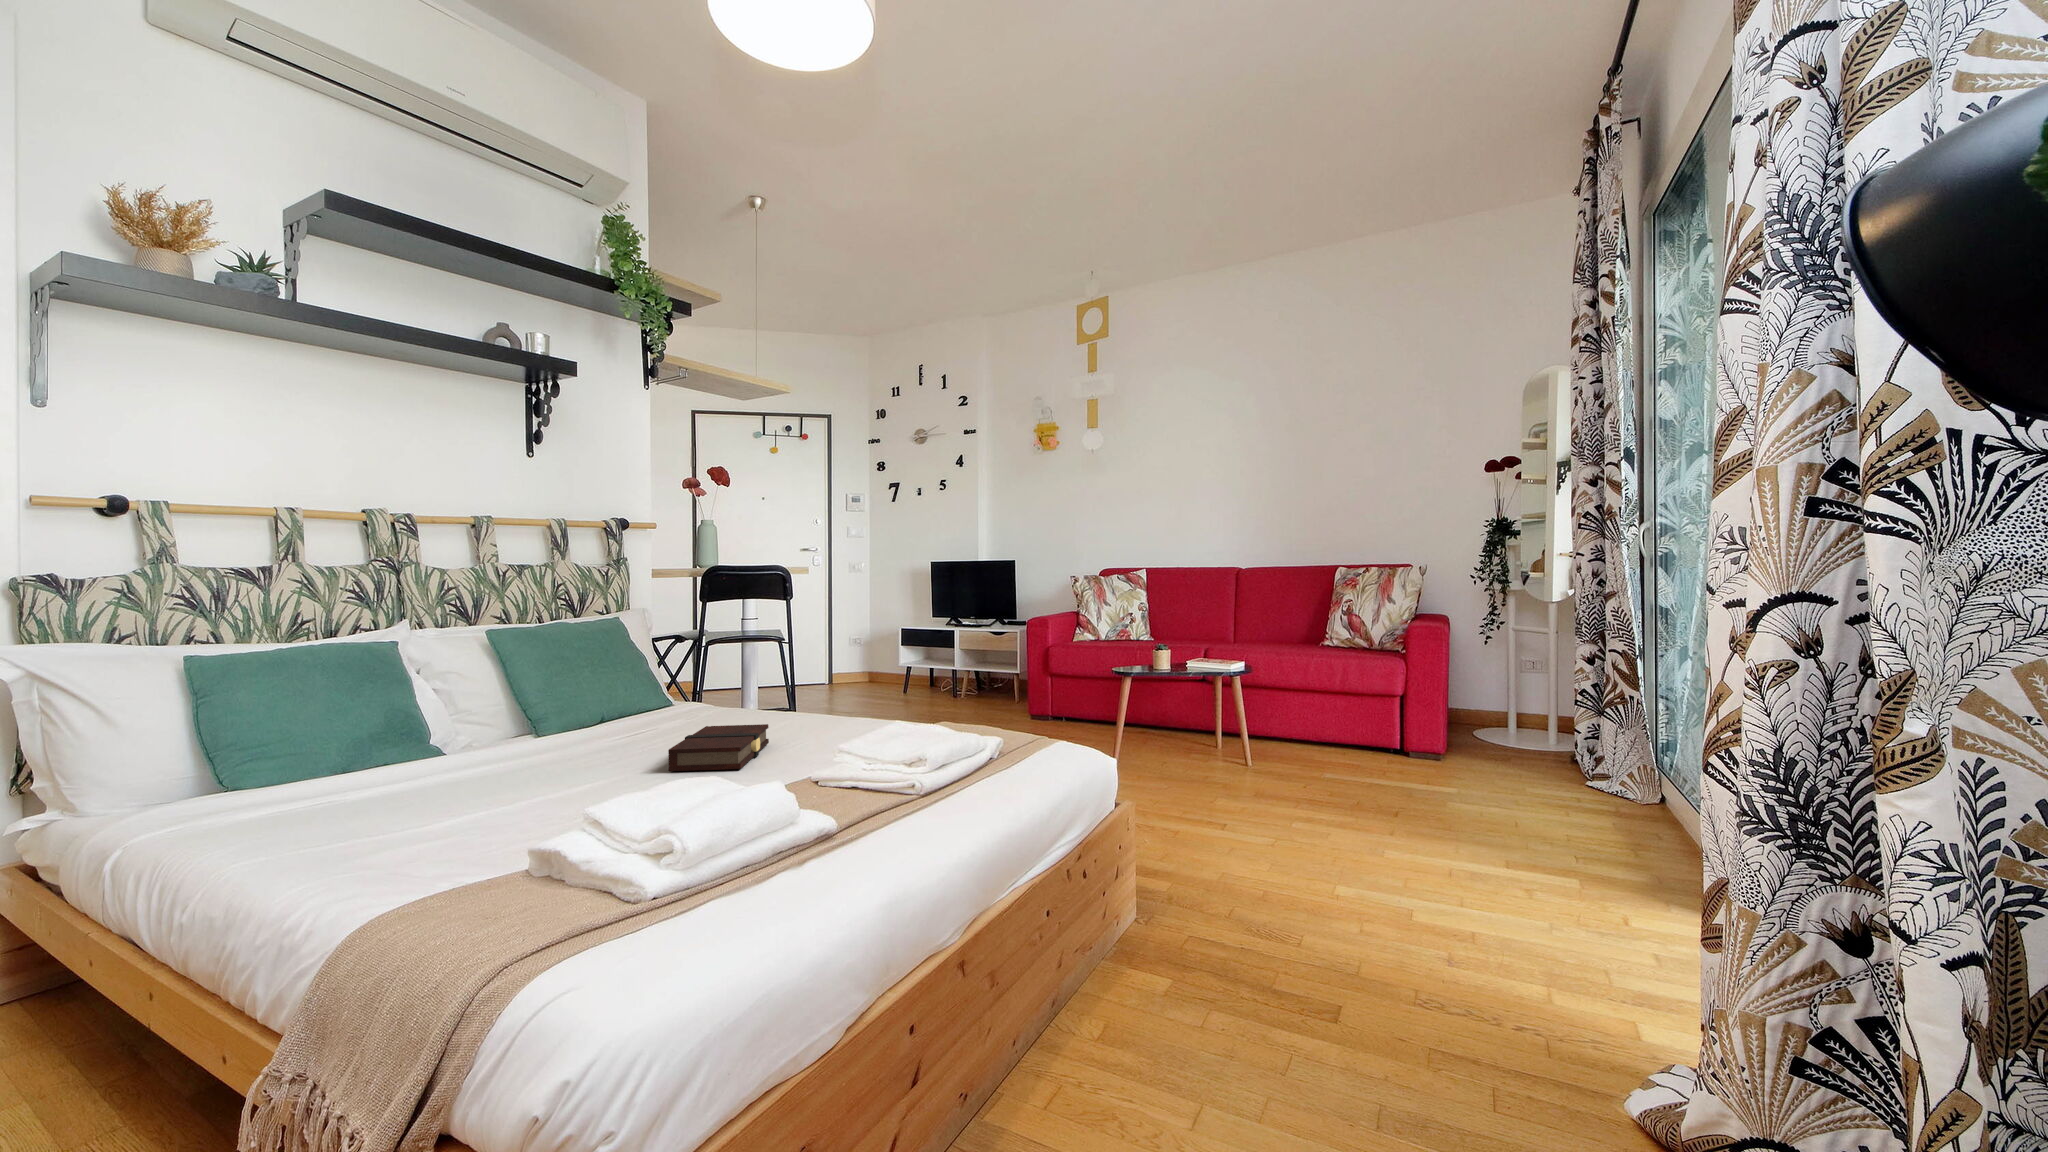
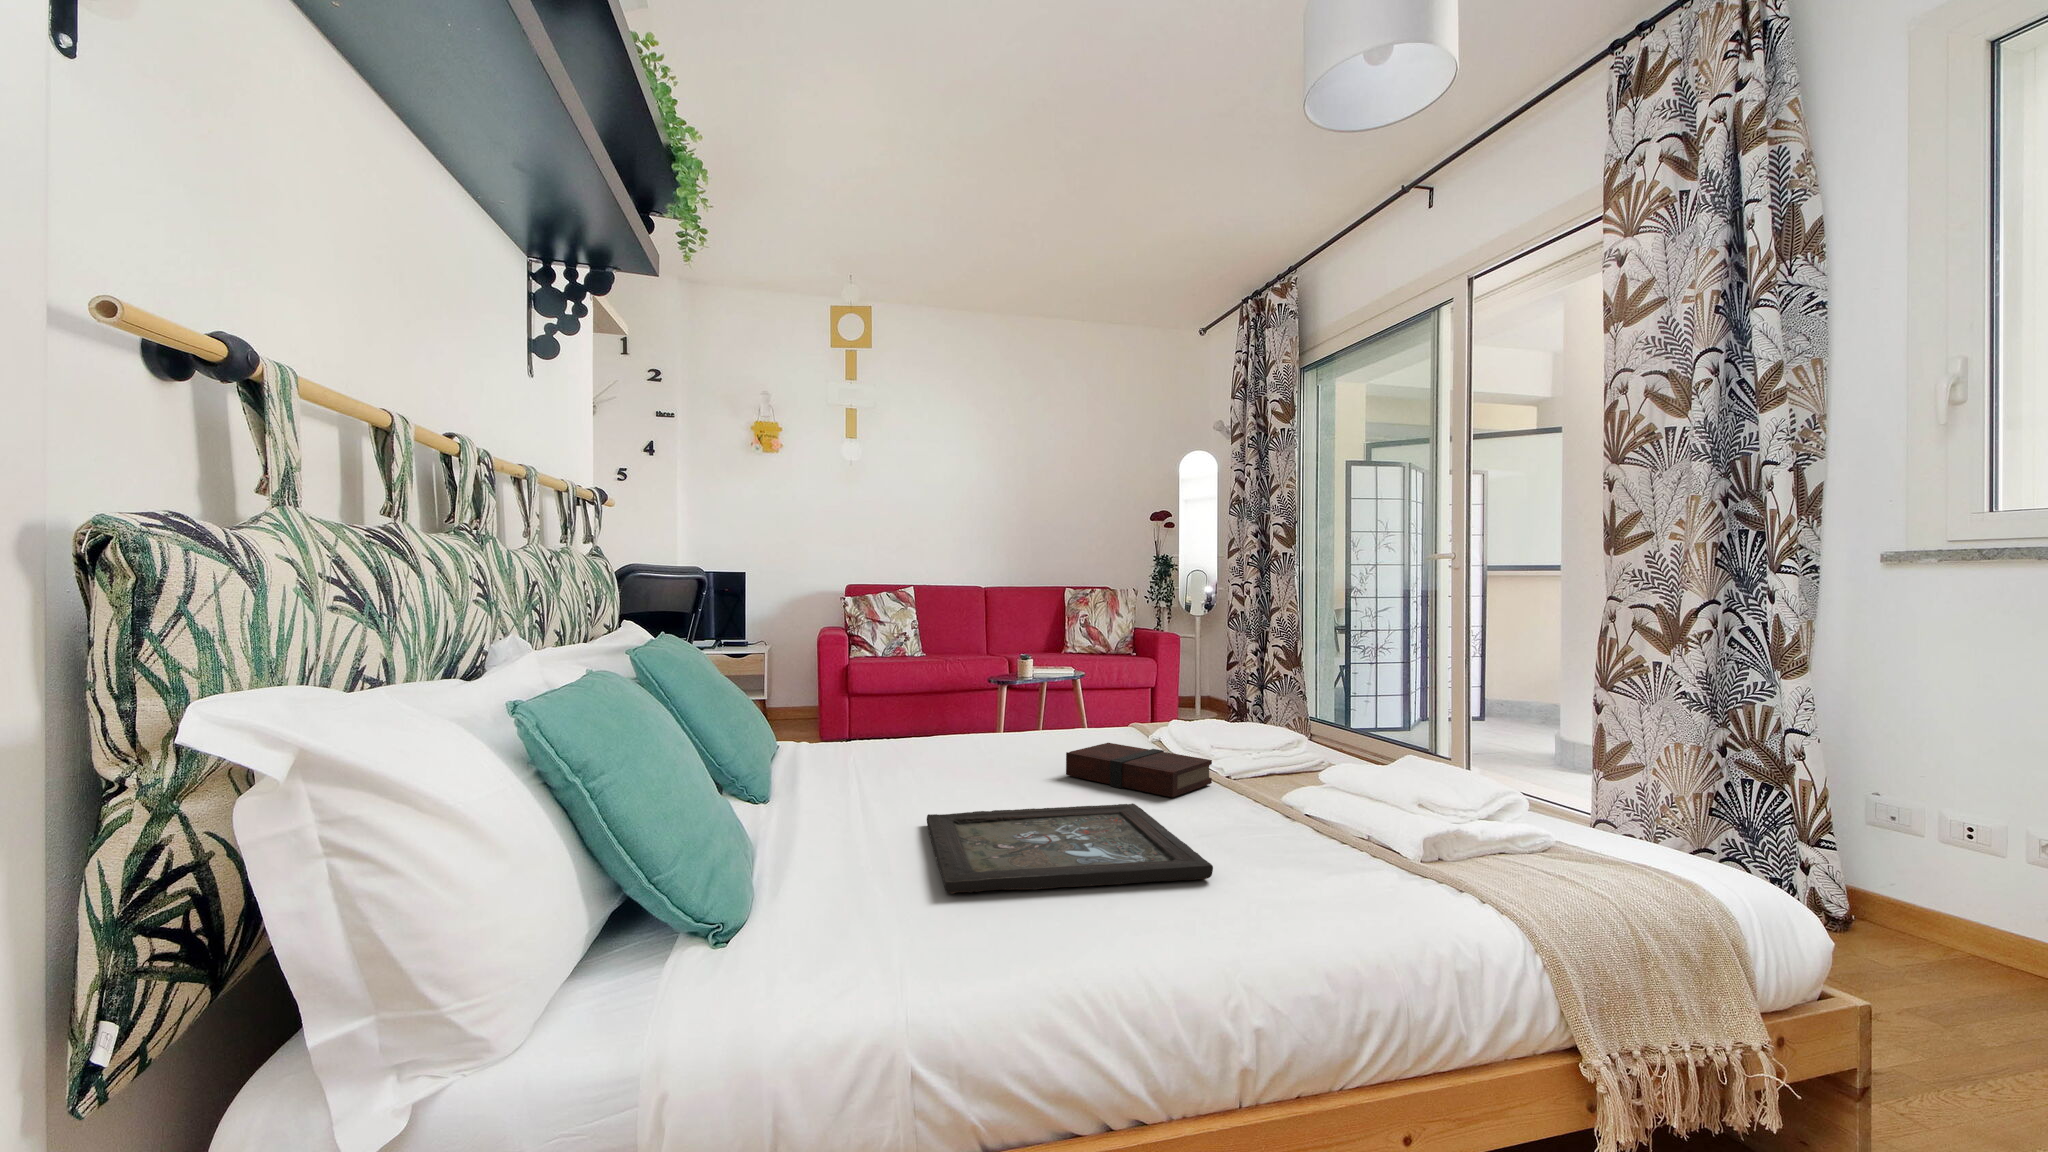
tray: none [347,749,596,812] -> present [927,803,1213,893]

